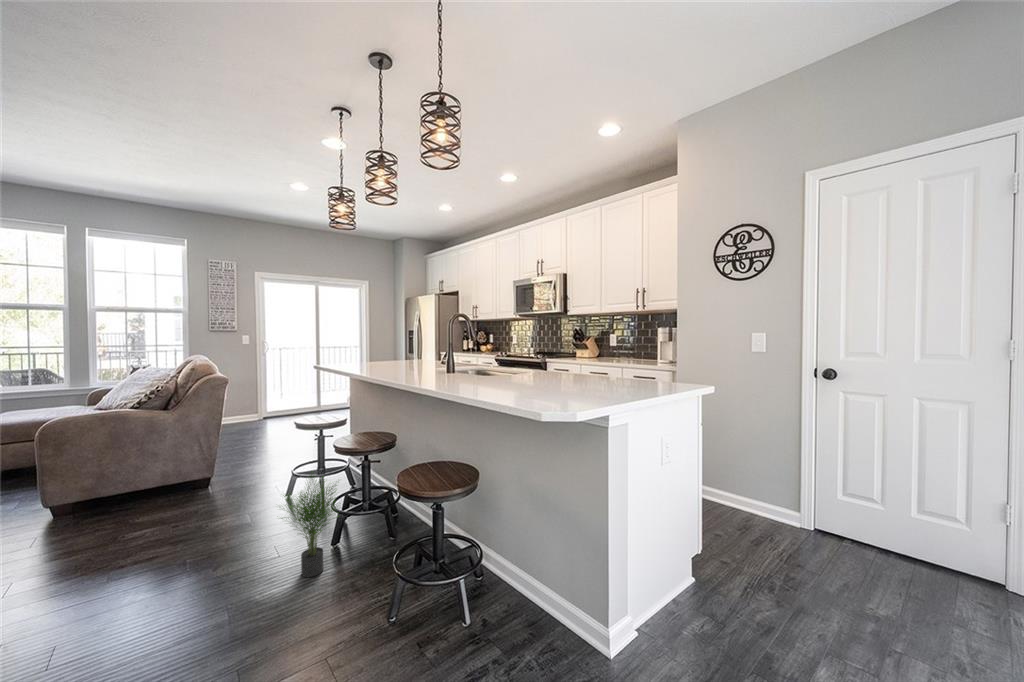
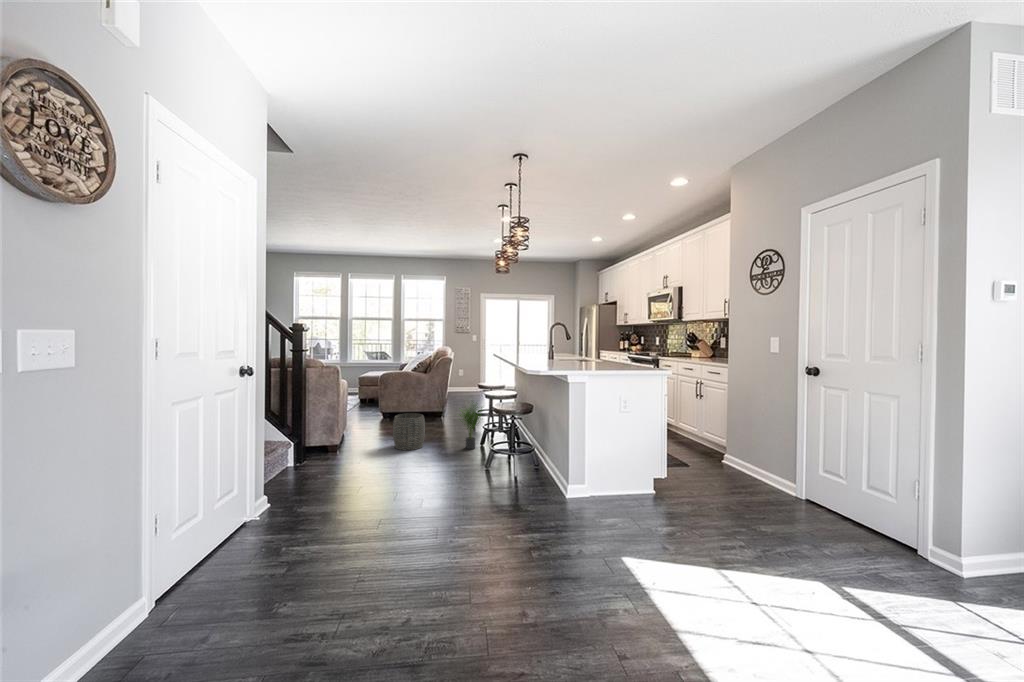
woven basket: none [91,527,194,642] -> present [393,413,425,450]

